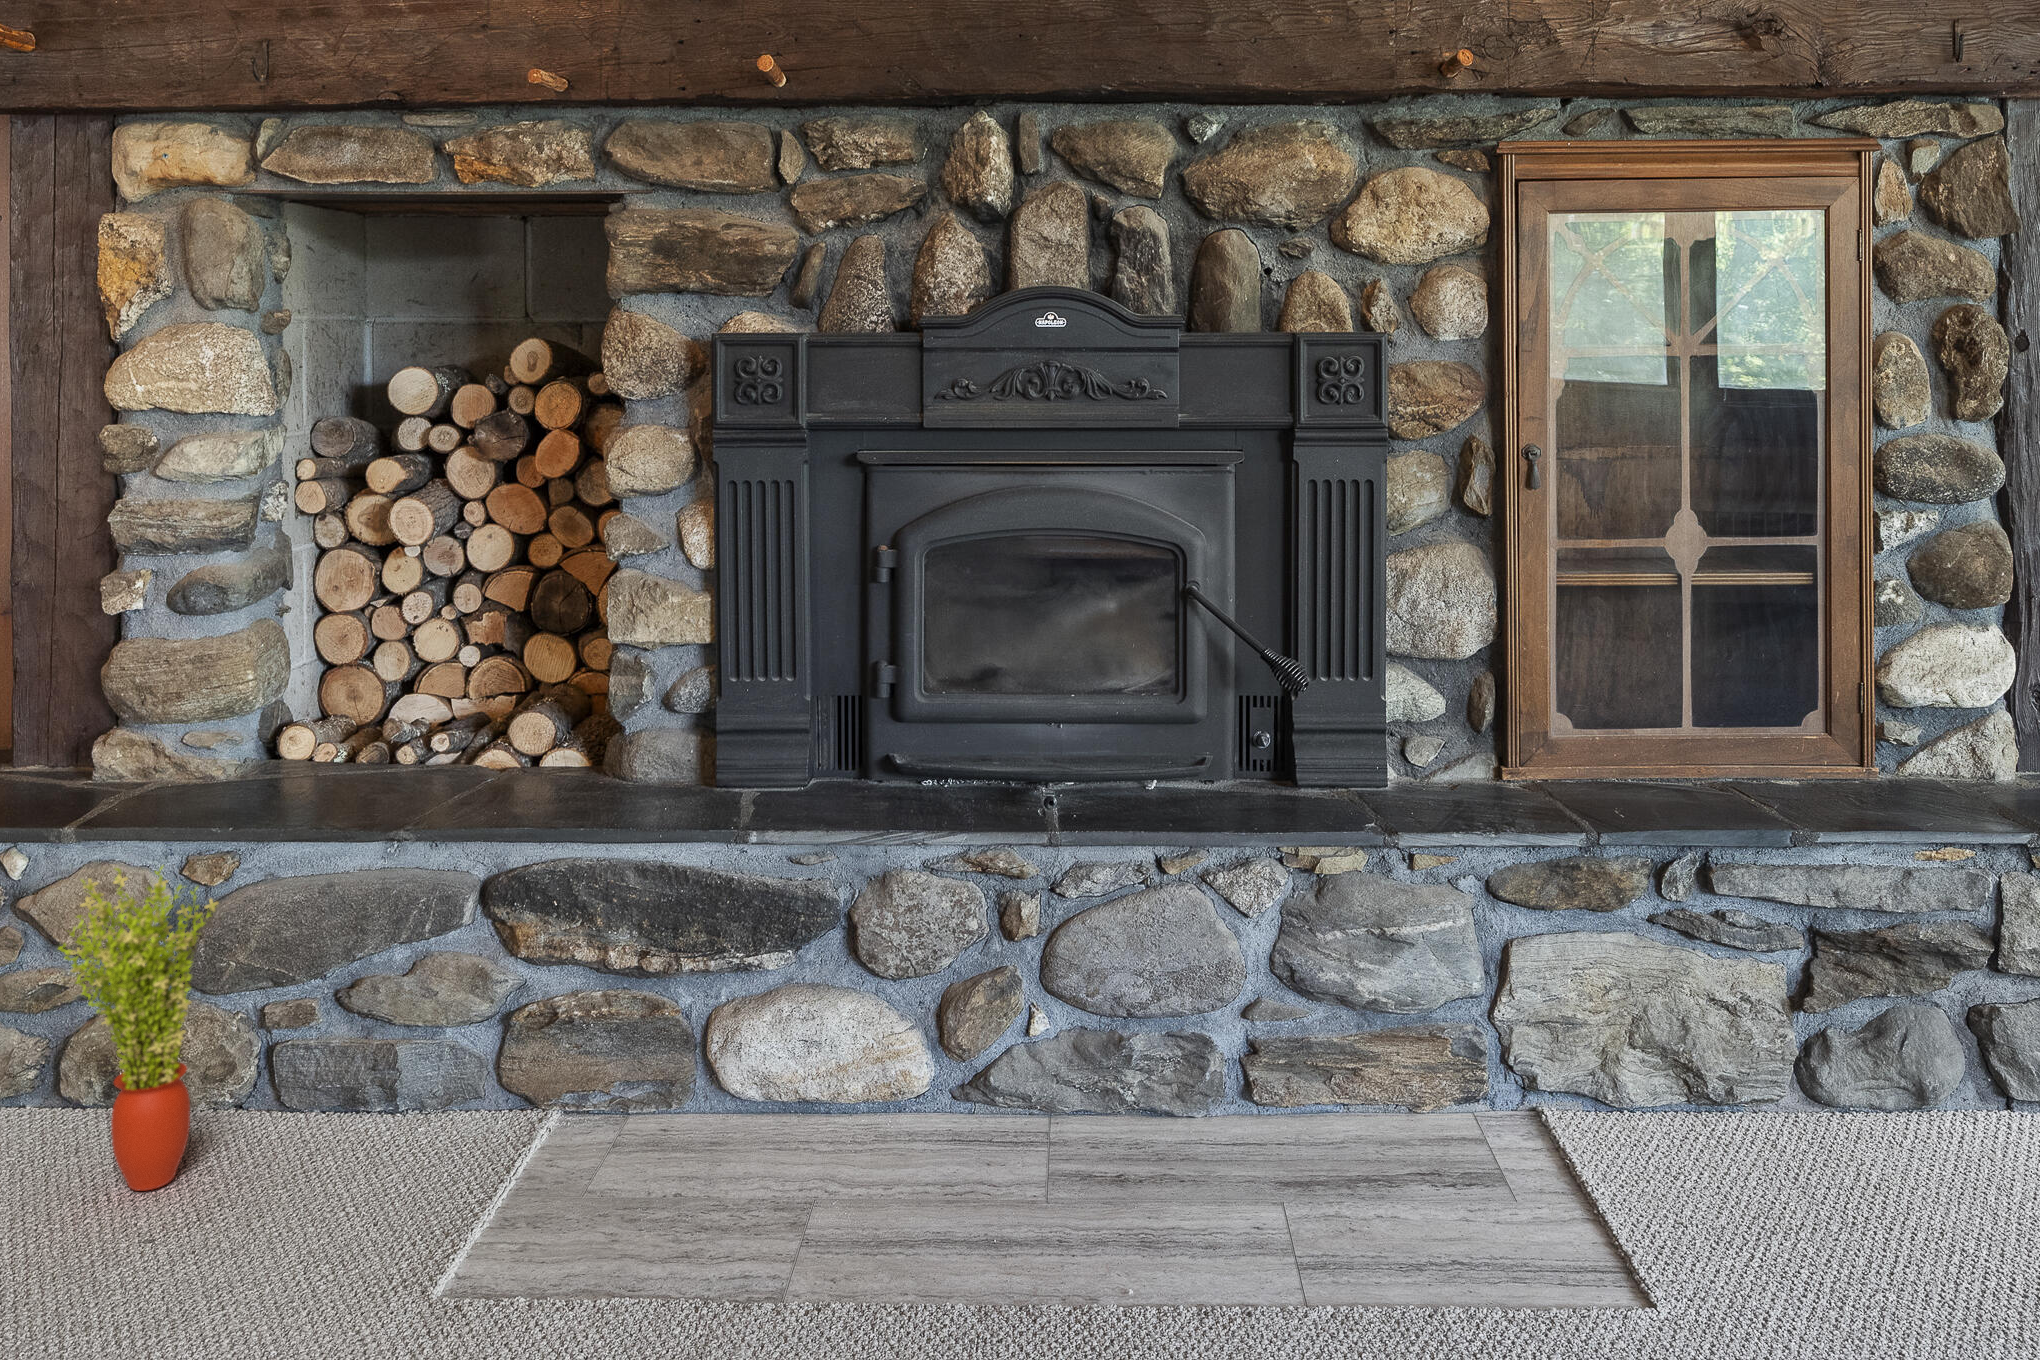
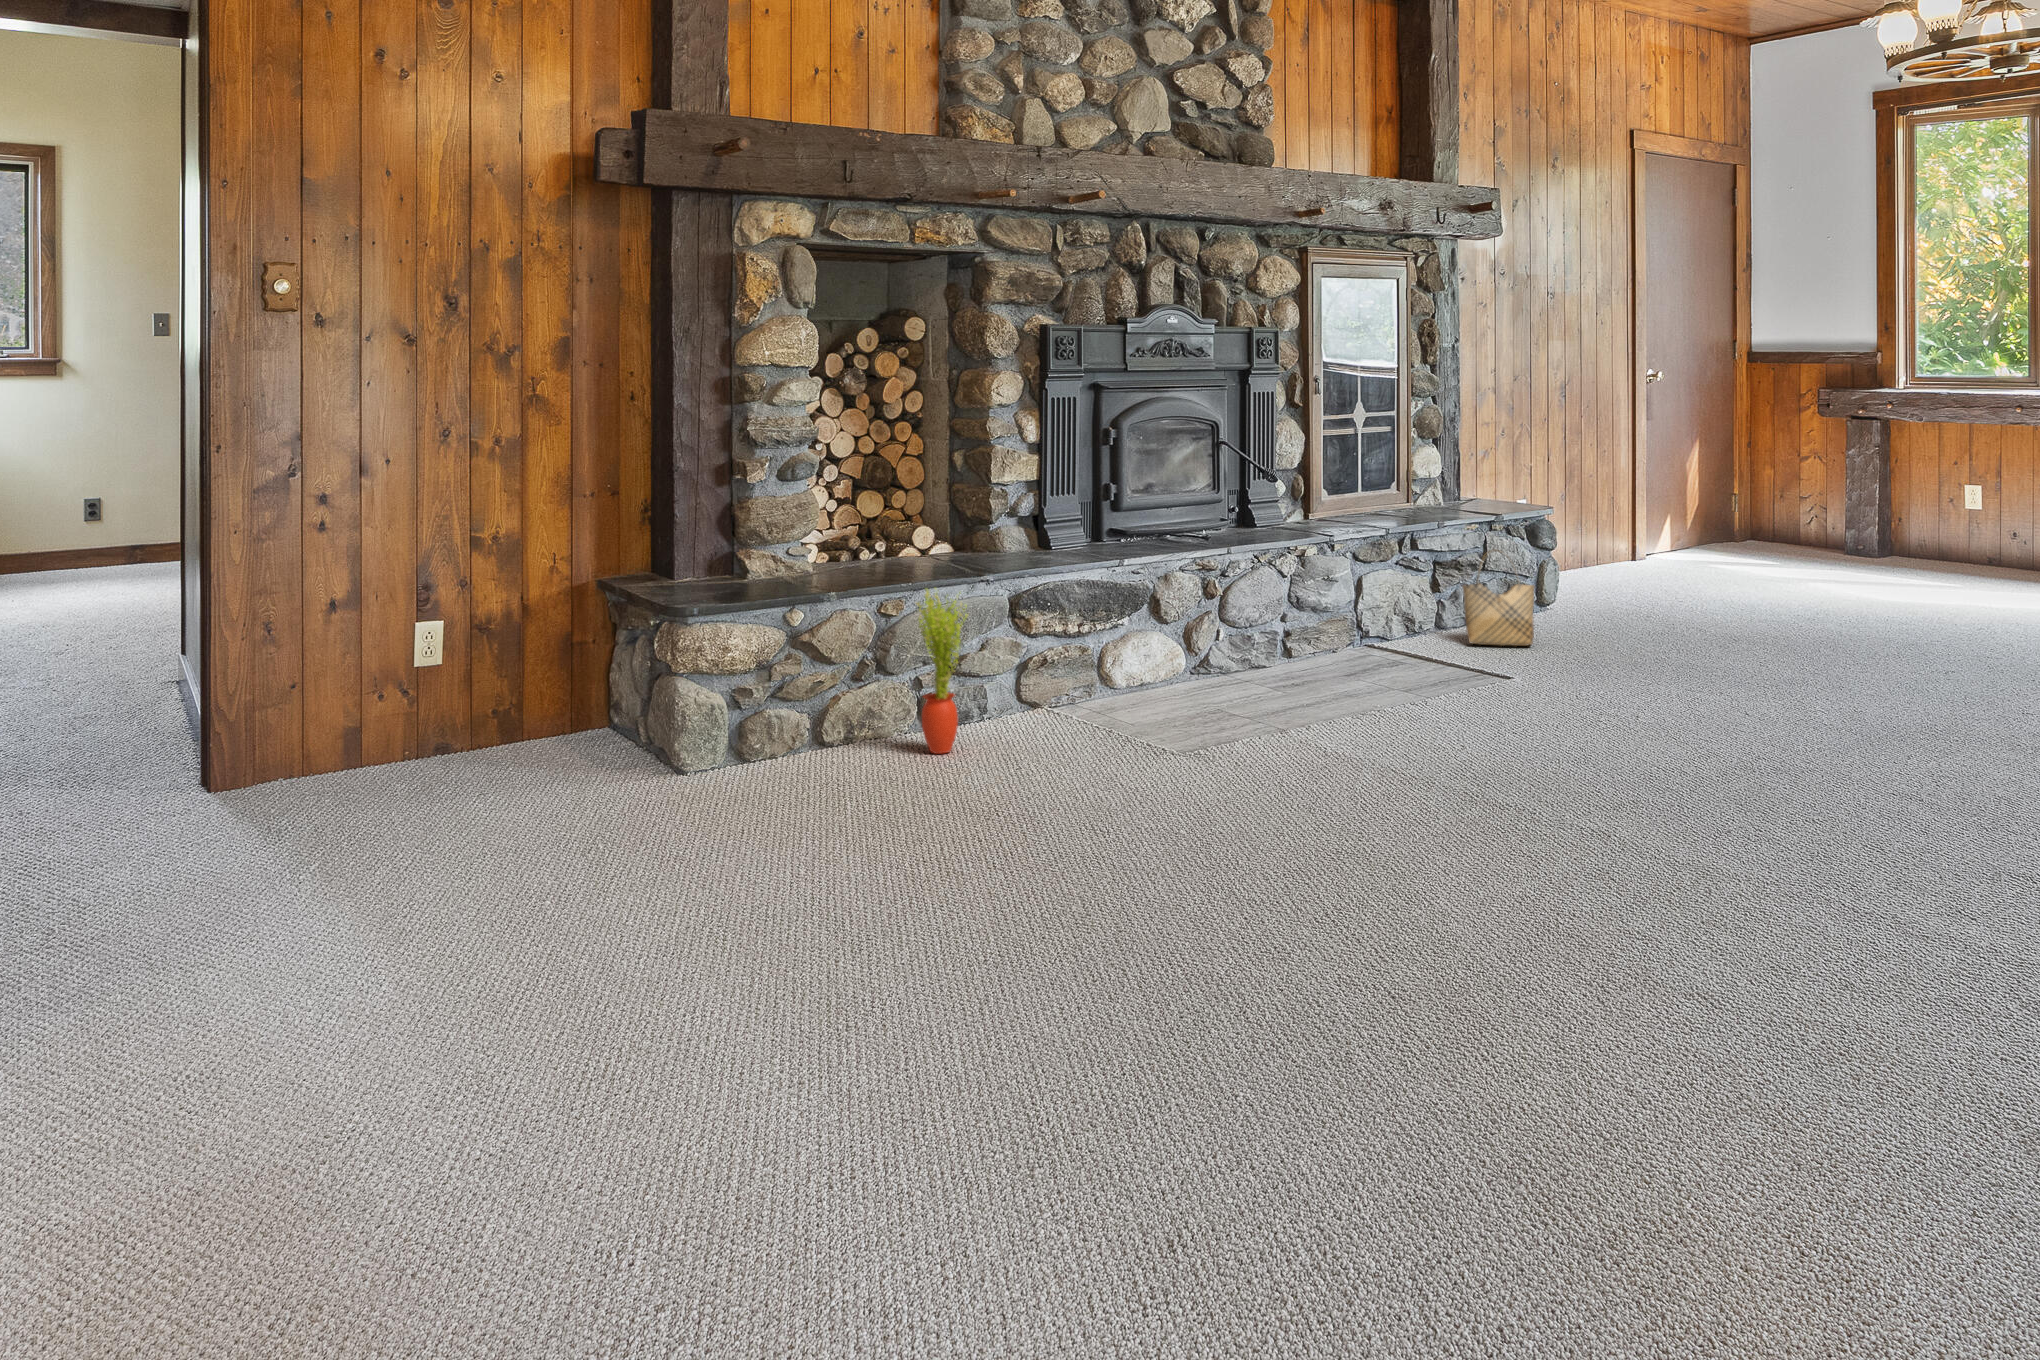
woven basket: none [1778,955,1987,1263] -> present [1462,550,1534,646]

